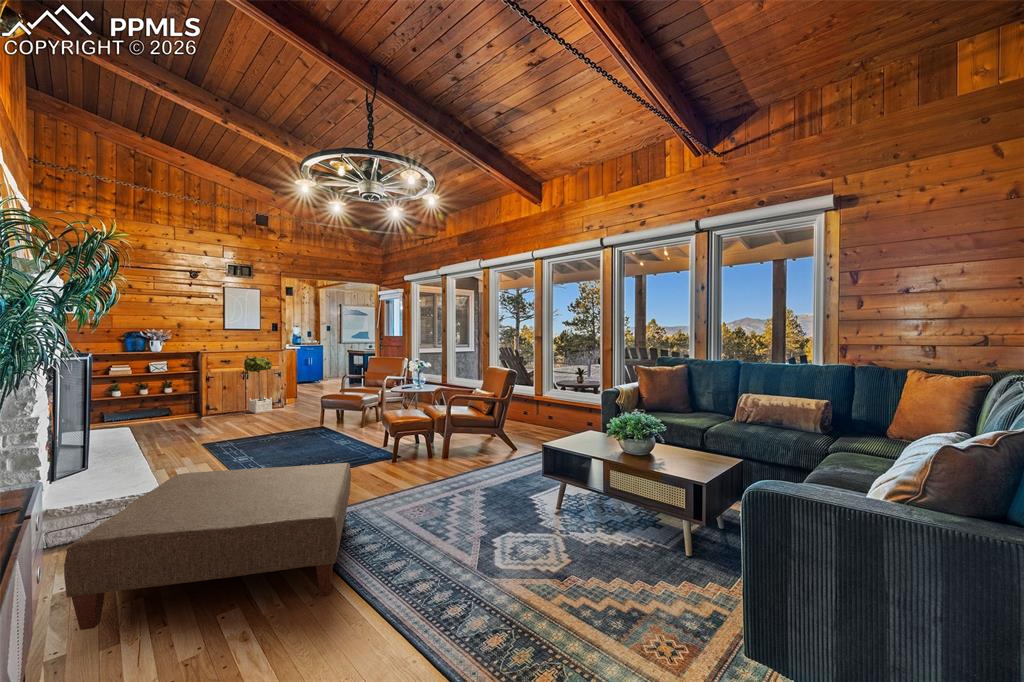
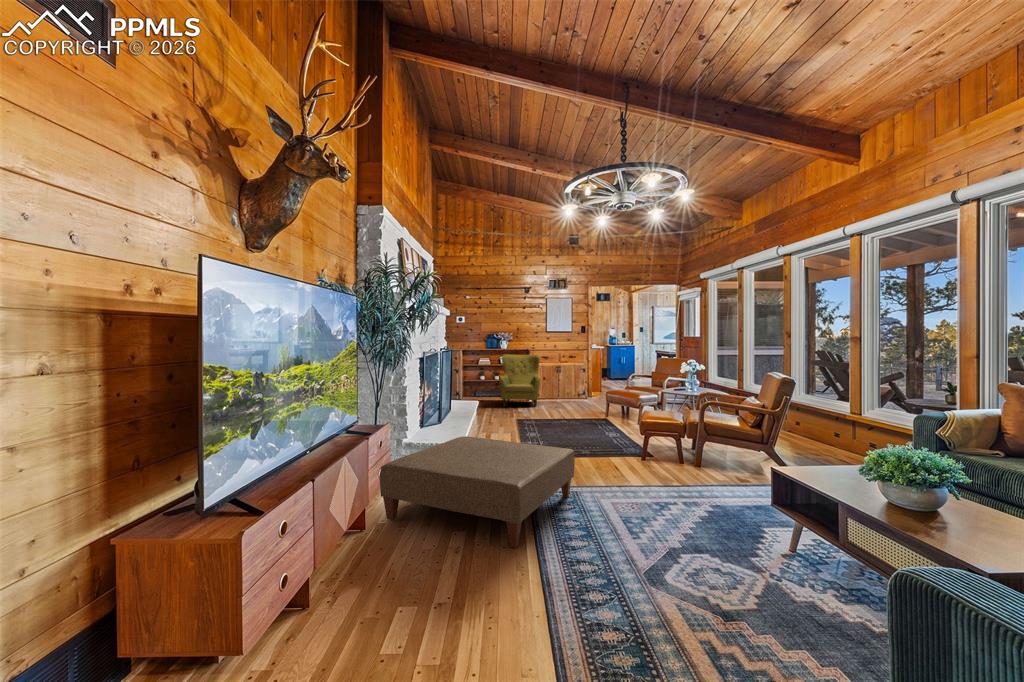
potted tree: present [244,356,272,413] -> none [557,354,578,403]
armchair: none [160,357,226,427] -> present [499,354,541,407]

